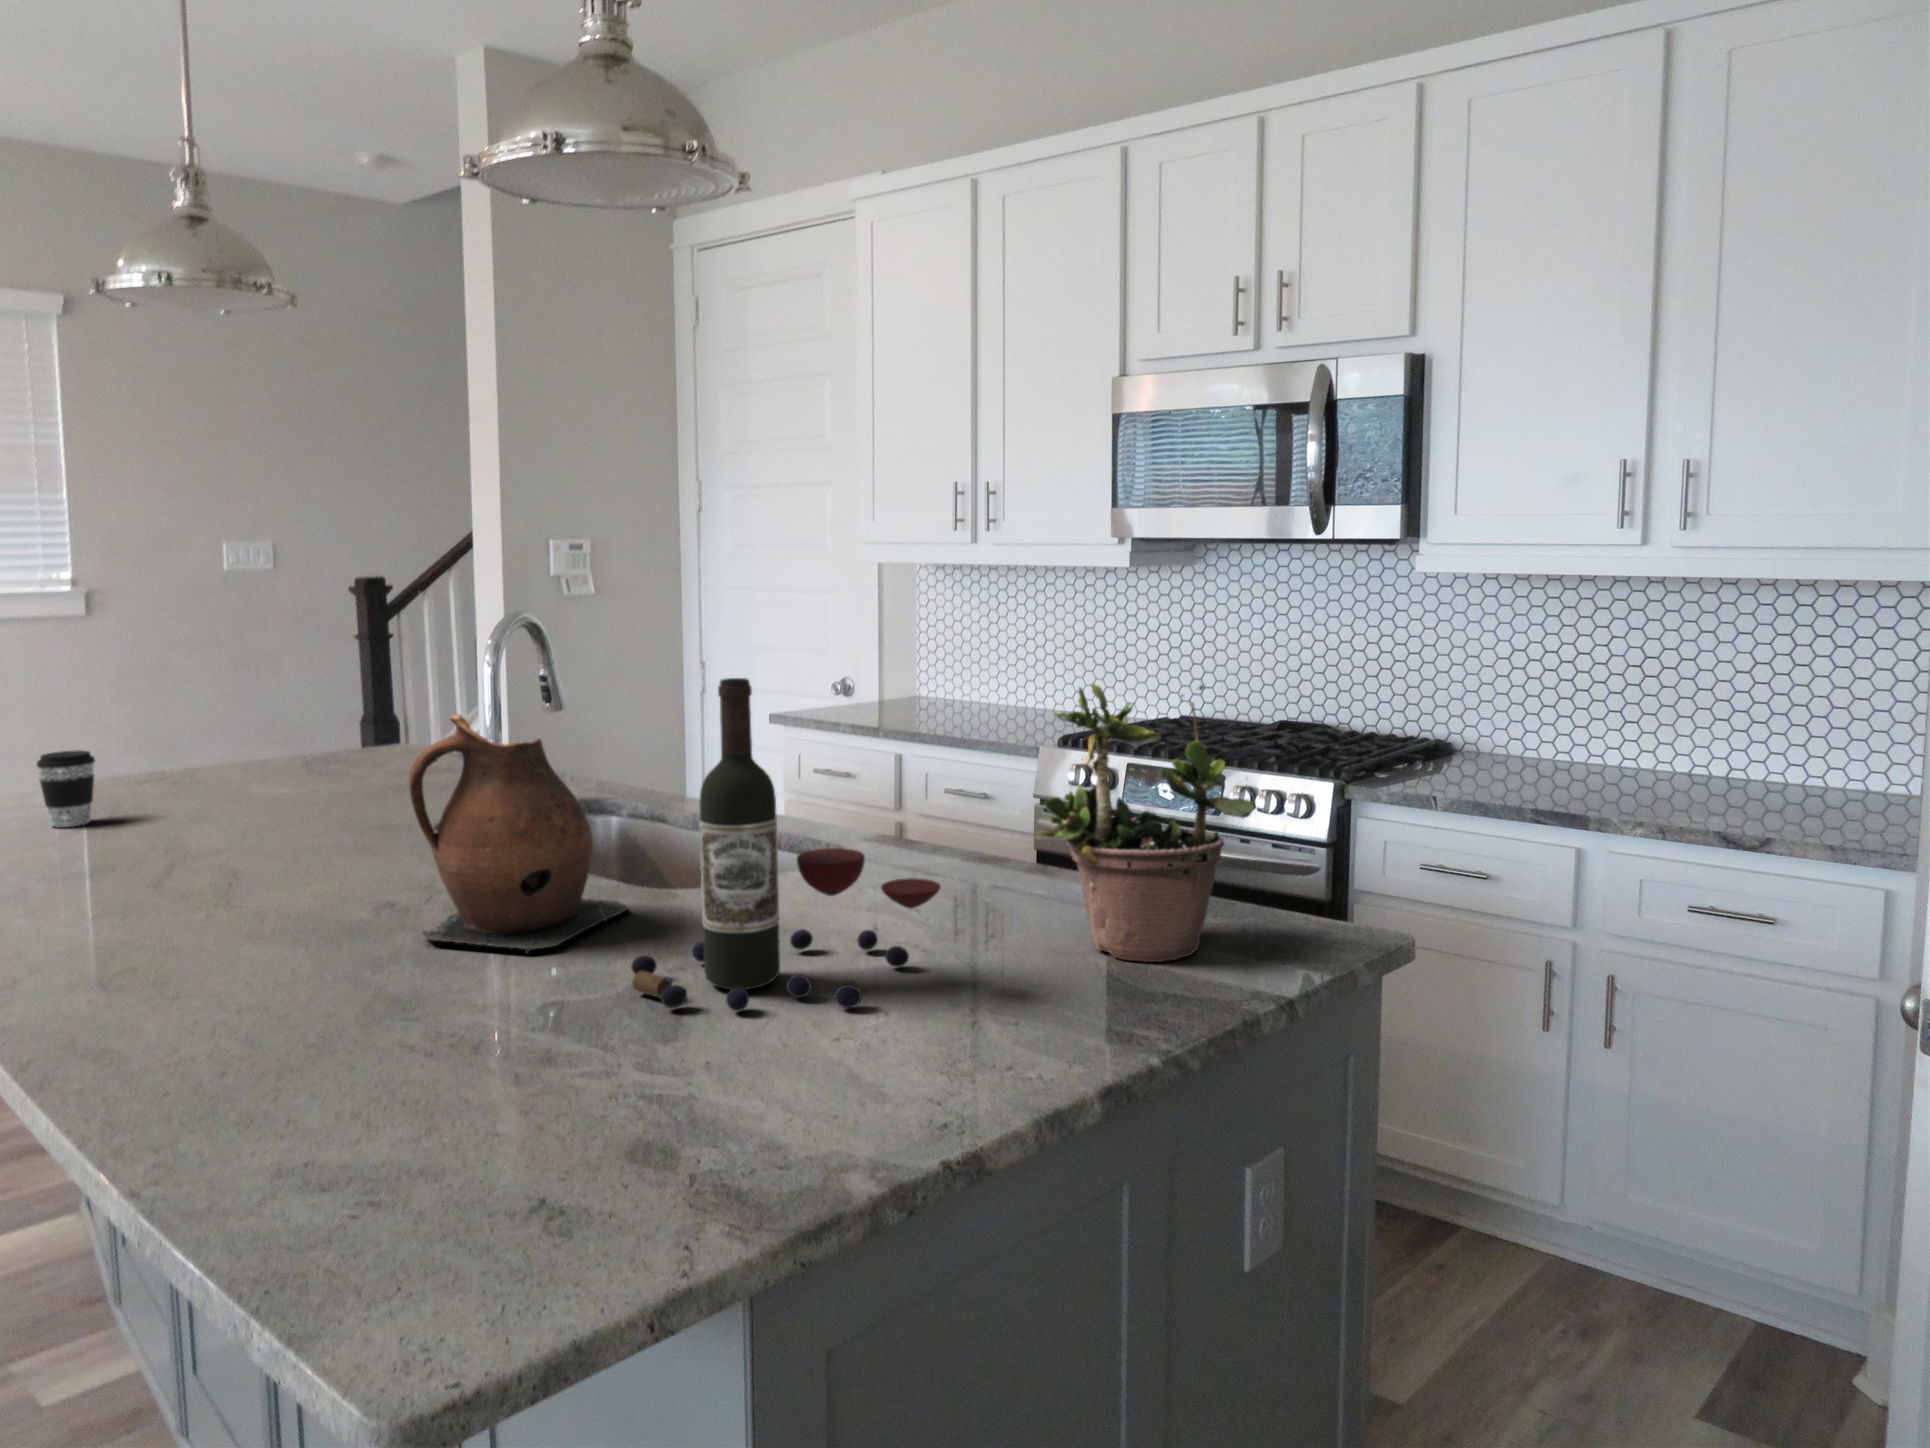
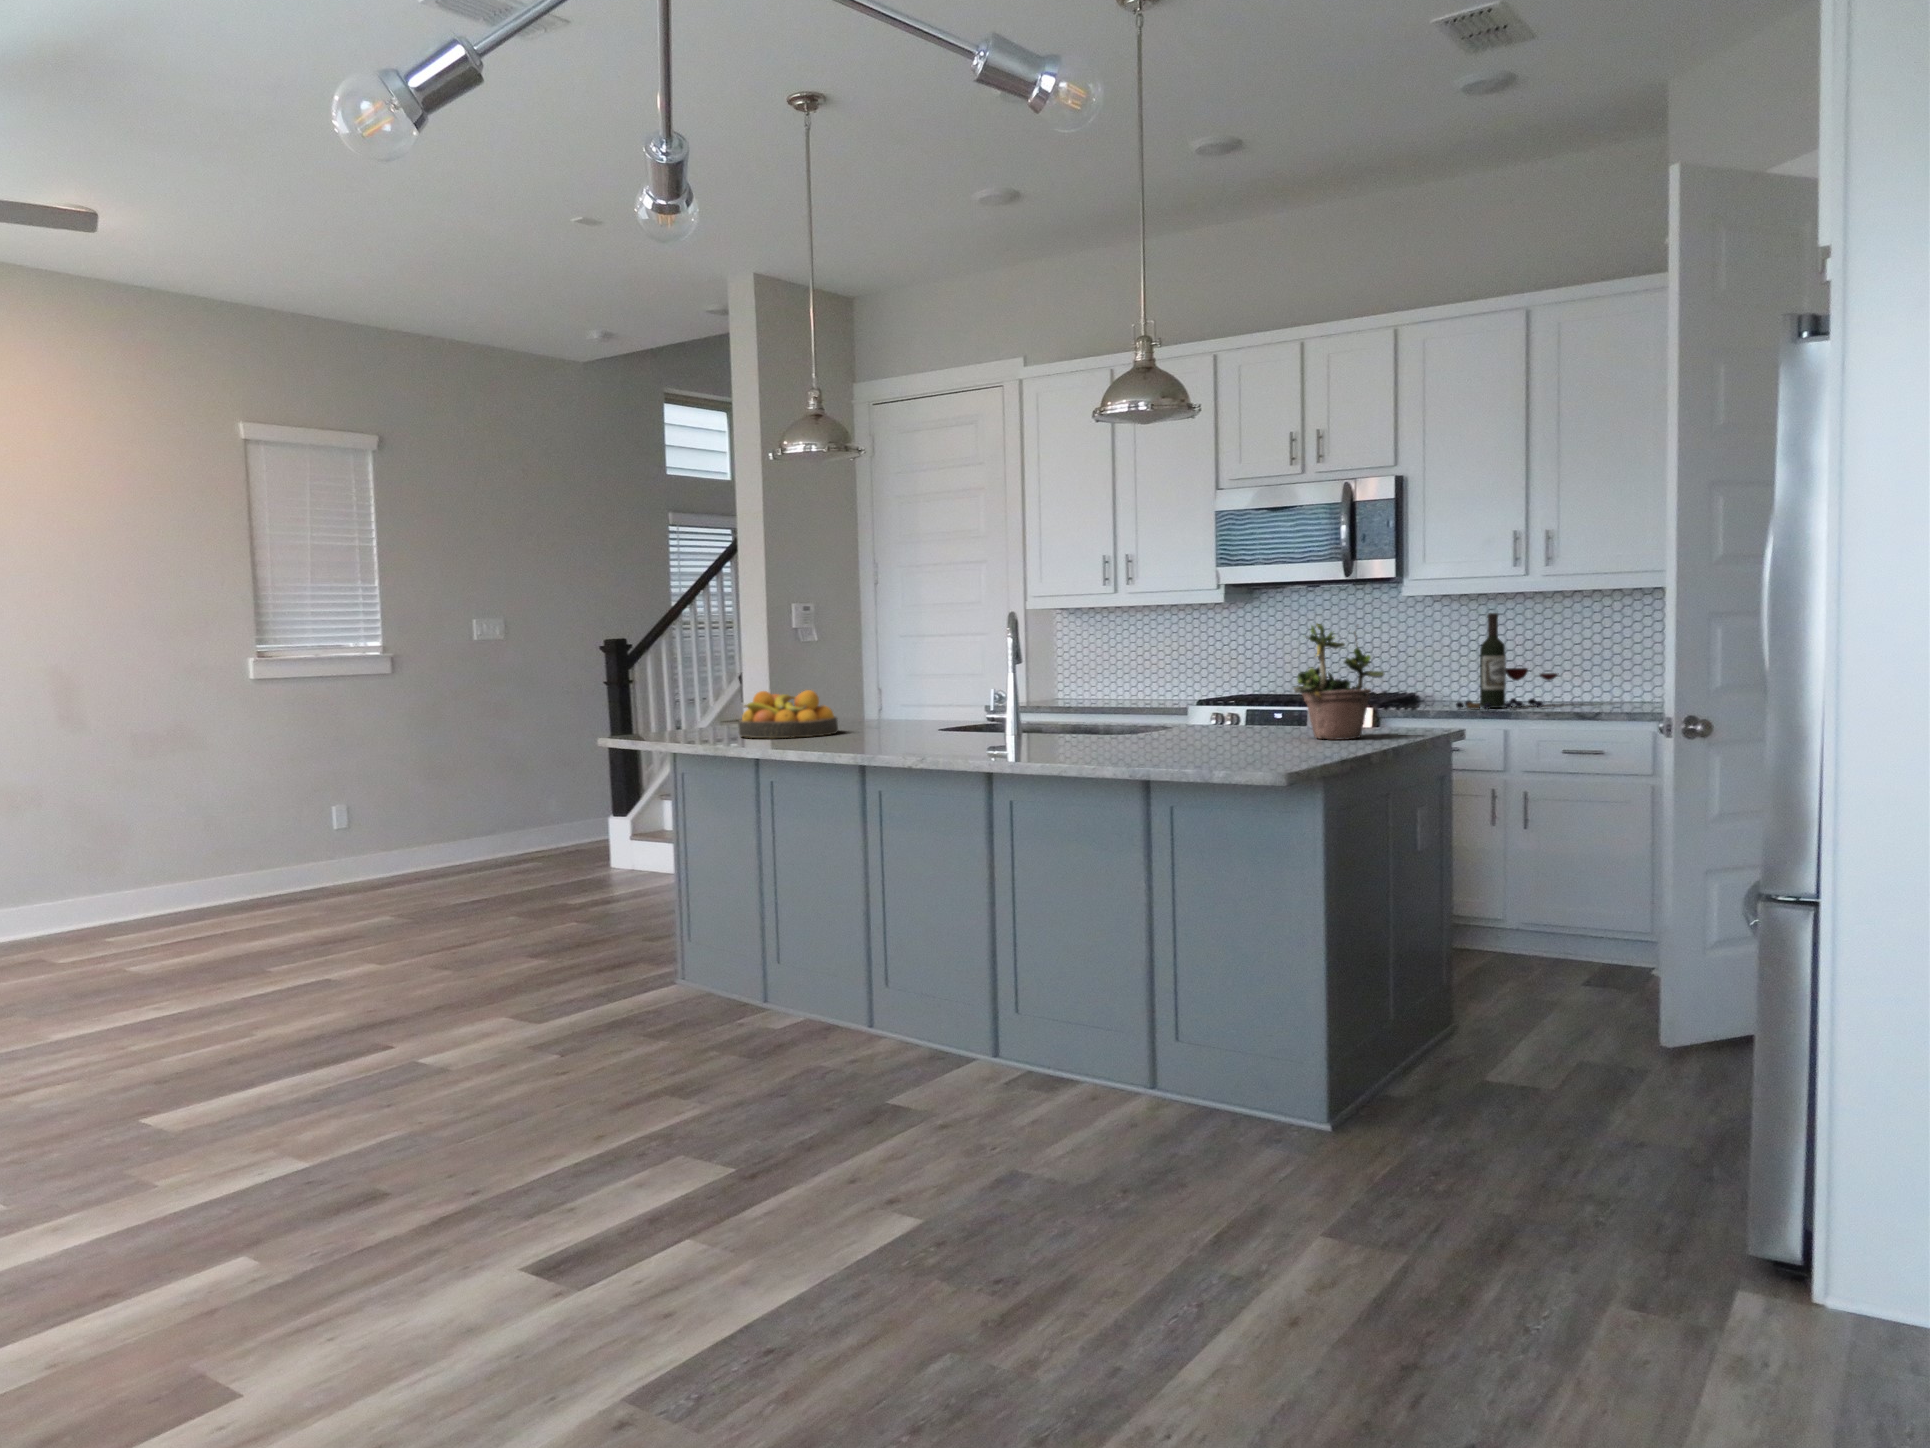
wine bottle: present [631,678,941,1011] -> present [1456,613,1558,709]
ceramic pitcher: present [409,715,629,953] -> none [1008,650,1092,749]
fruit bowl: none [178,721,377,813] -> present [739,690,838,738]
coffee cup: present [37,750,95,827] -> none [687,704,715,744]

